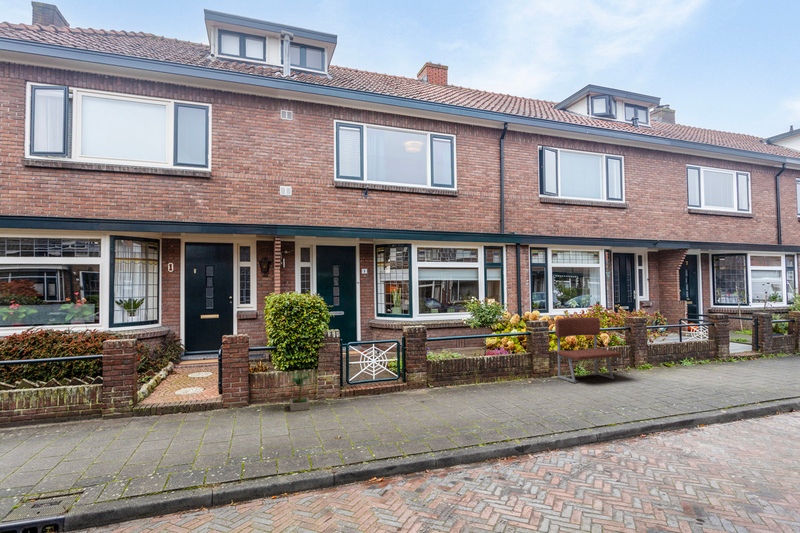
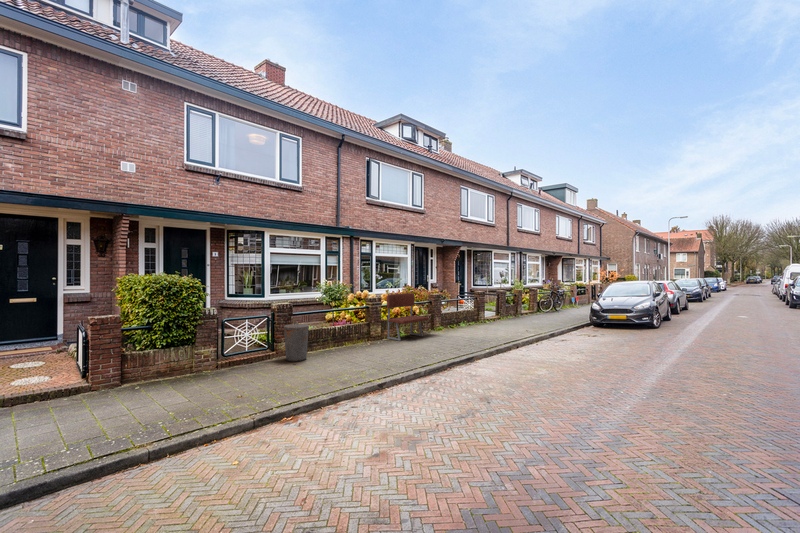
trash can: none [413,351,442,398] -> present [284,323,309,362]
potted plant: present [290,372,310,411] -> none [168,348,196,385]

